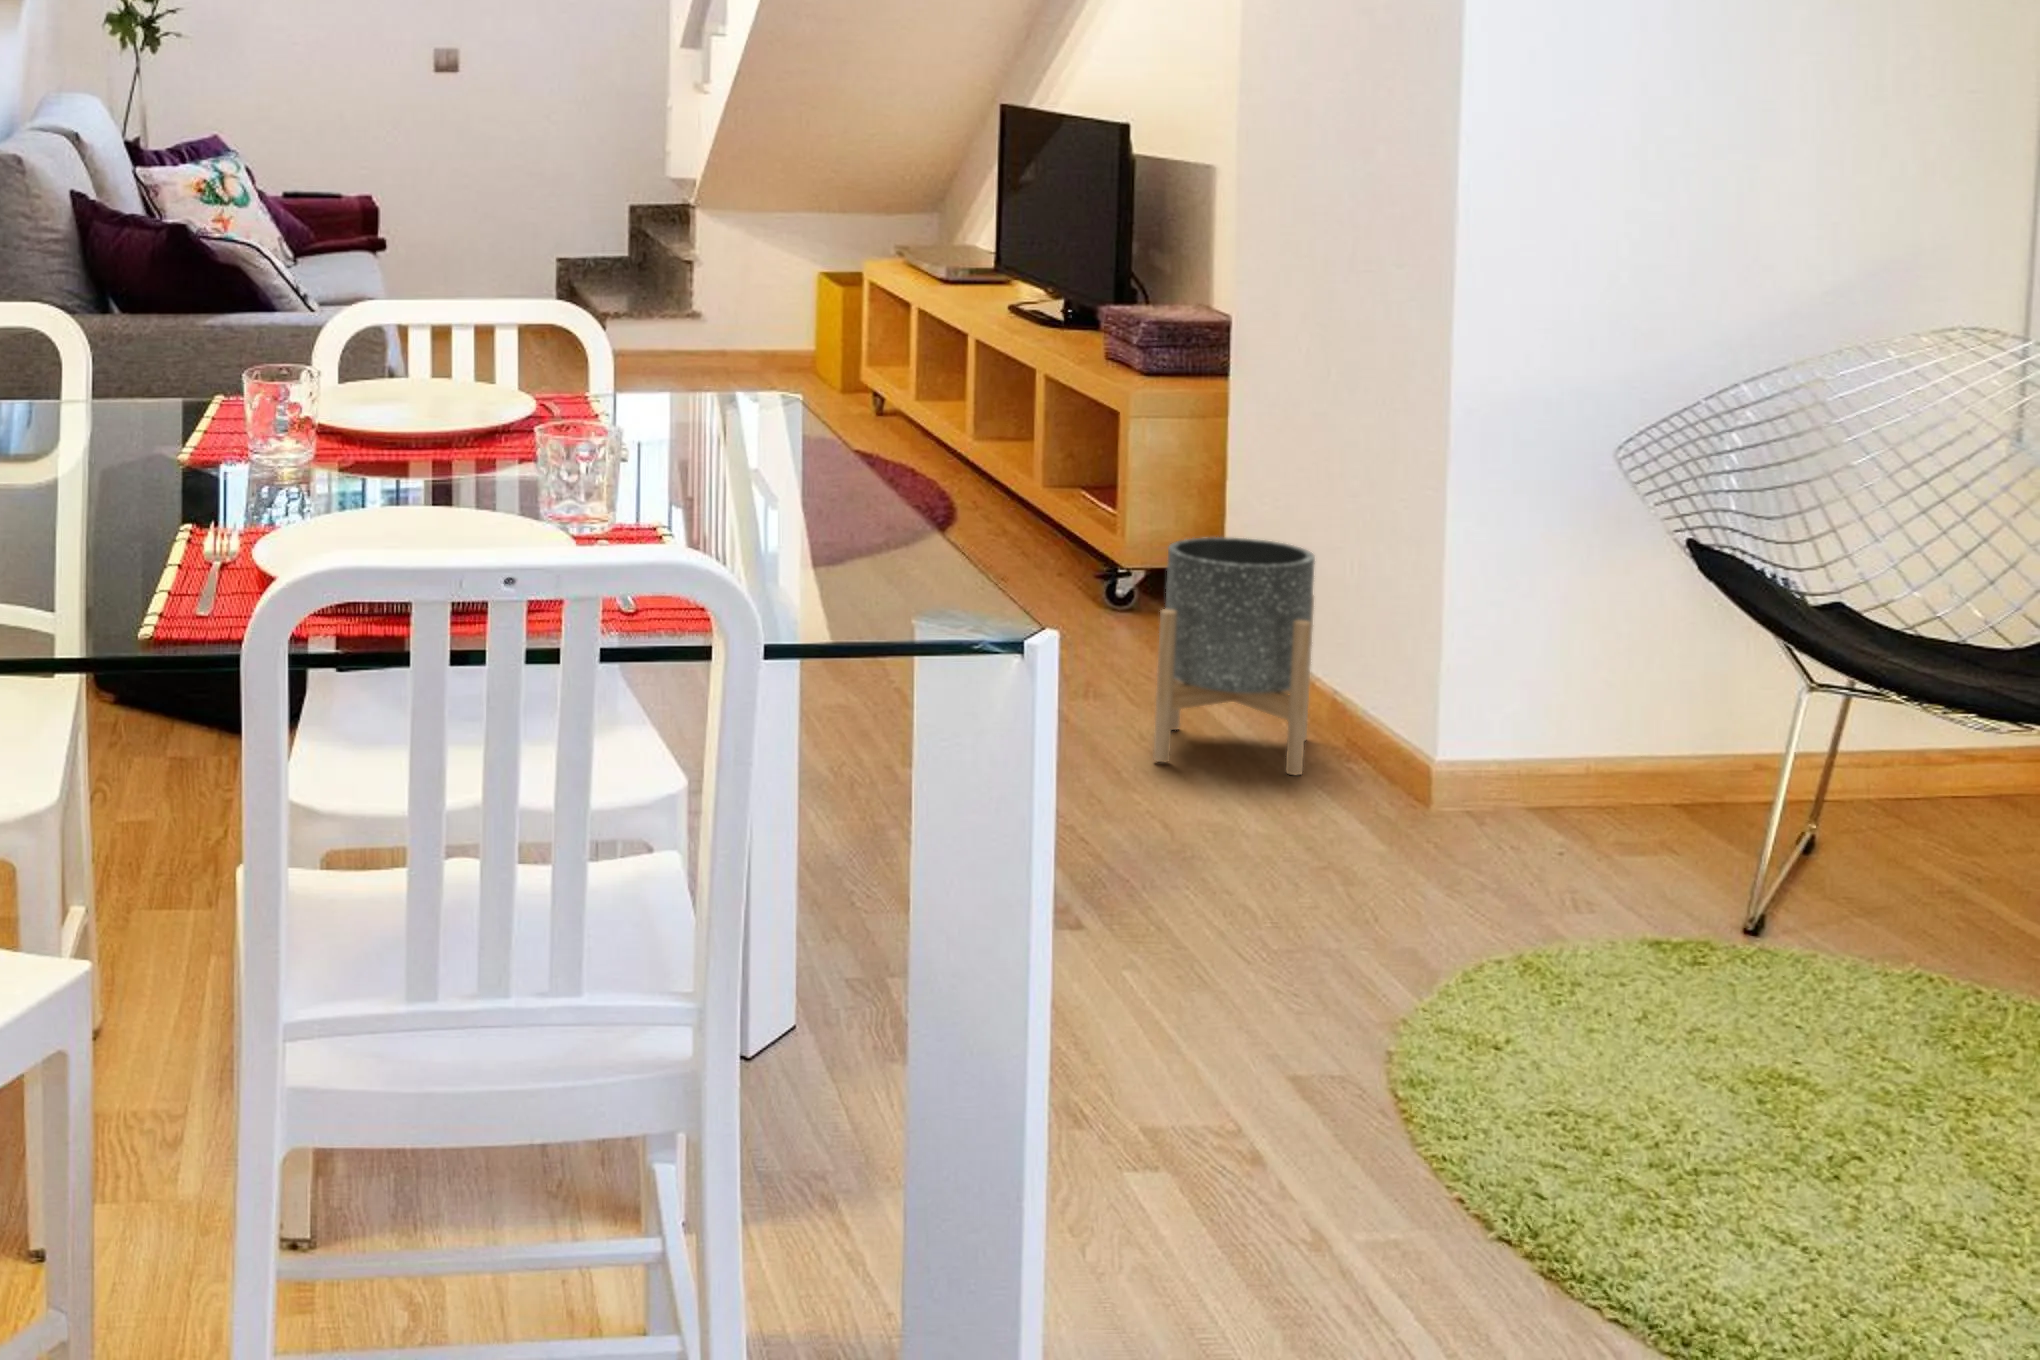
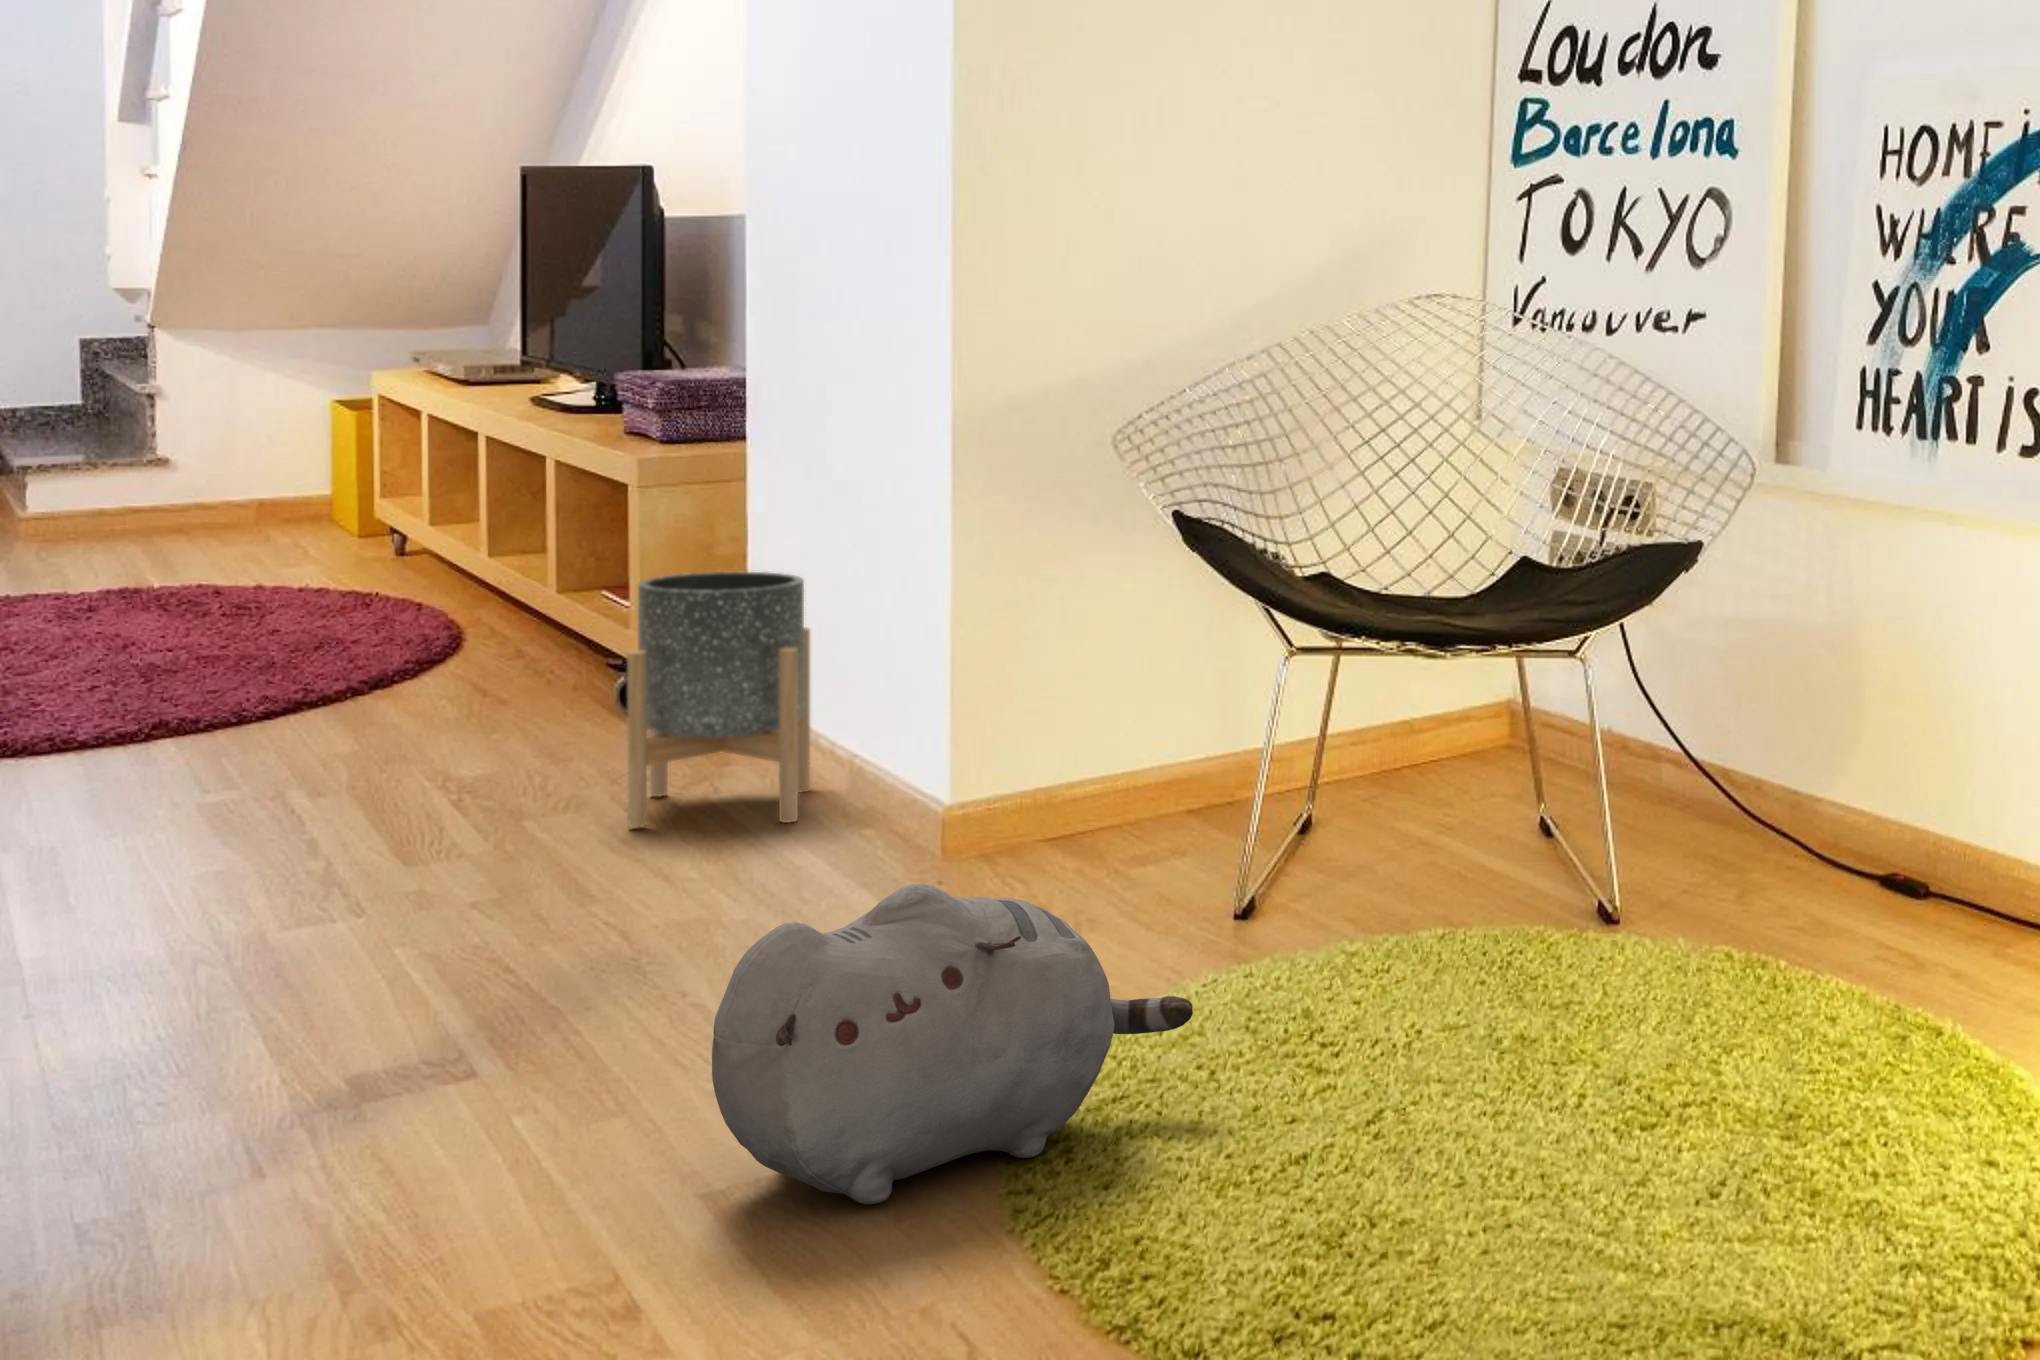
plush toy: none [1317,929,1734,1191] -> present [712,884,1193,1204]

